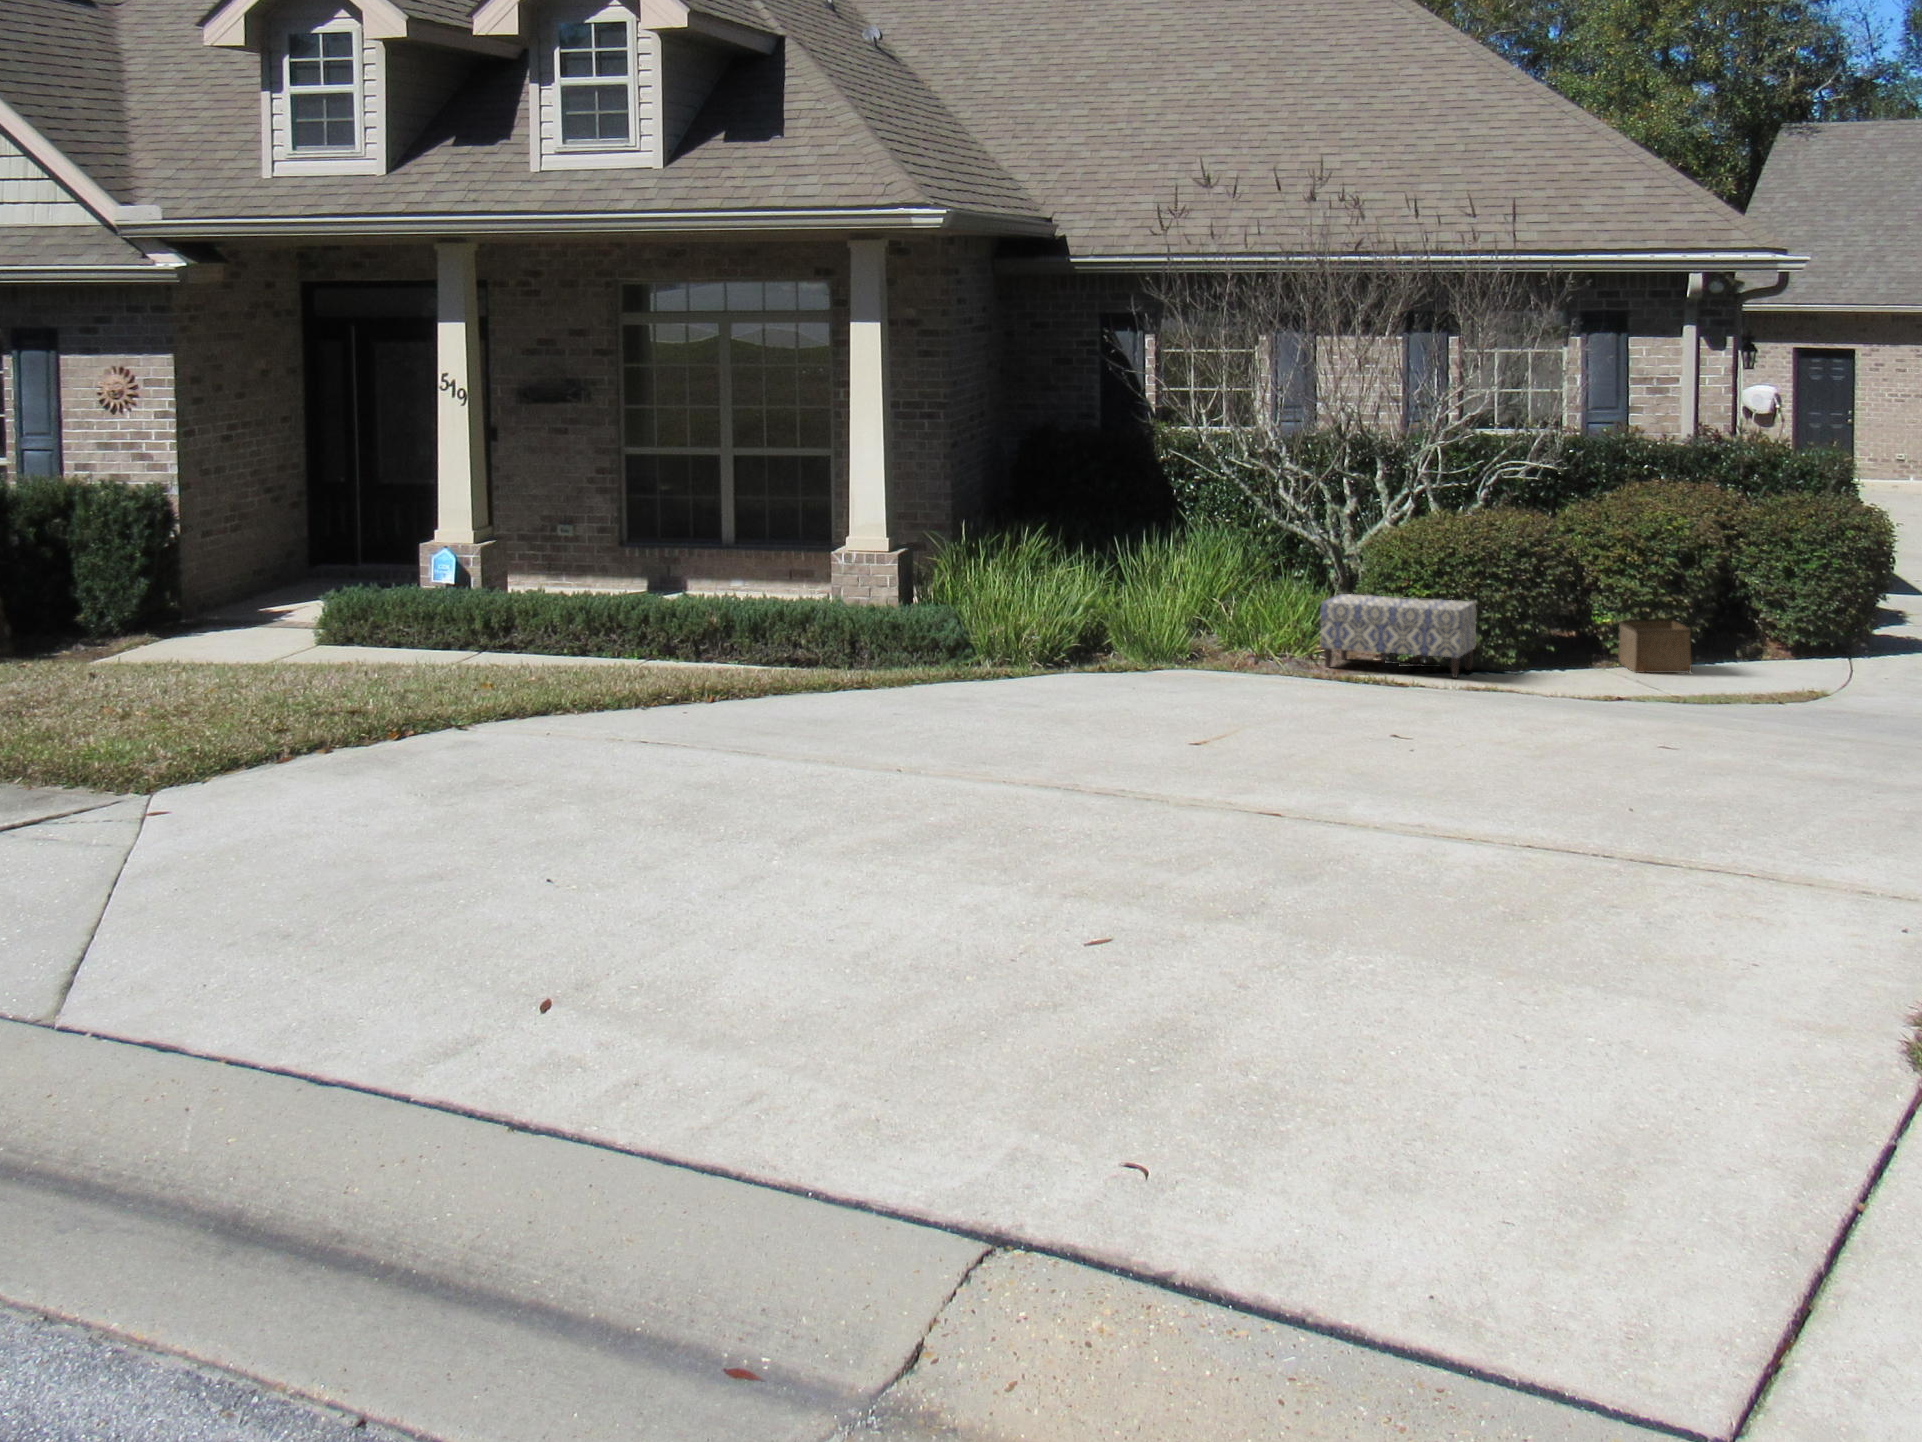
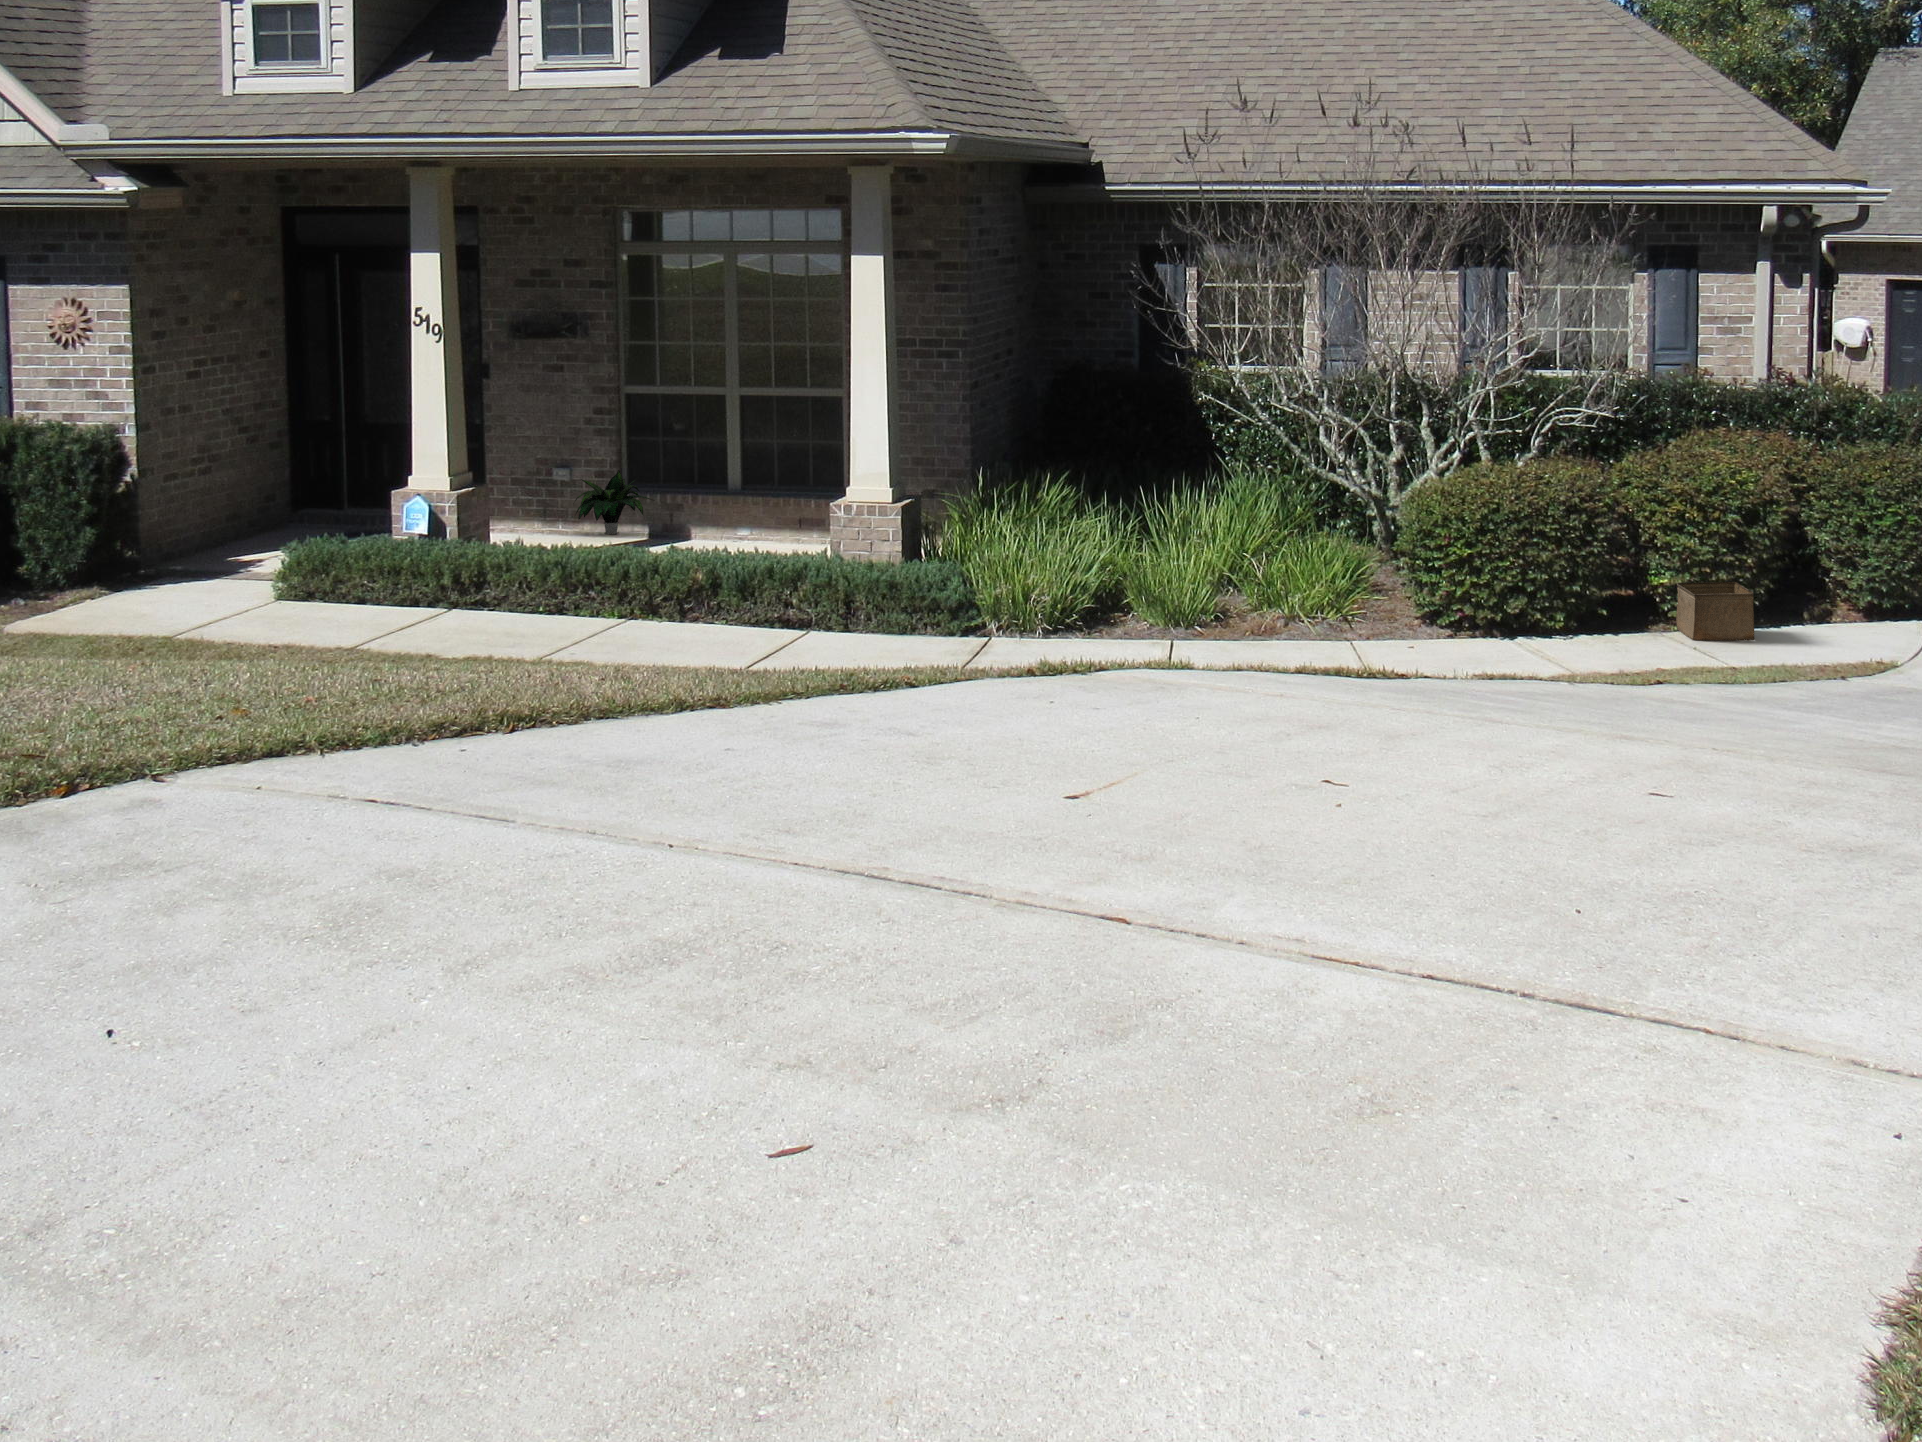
potted plant: none [581,524,657,585] -> present [575,470,652,535]
bench: present [1320,594,1476,678] -> none [1353,552,1522,647]

